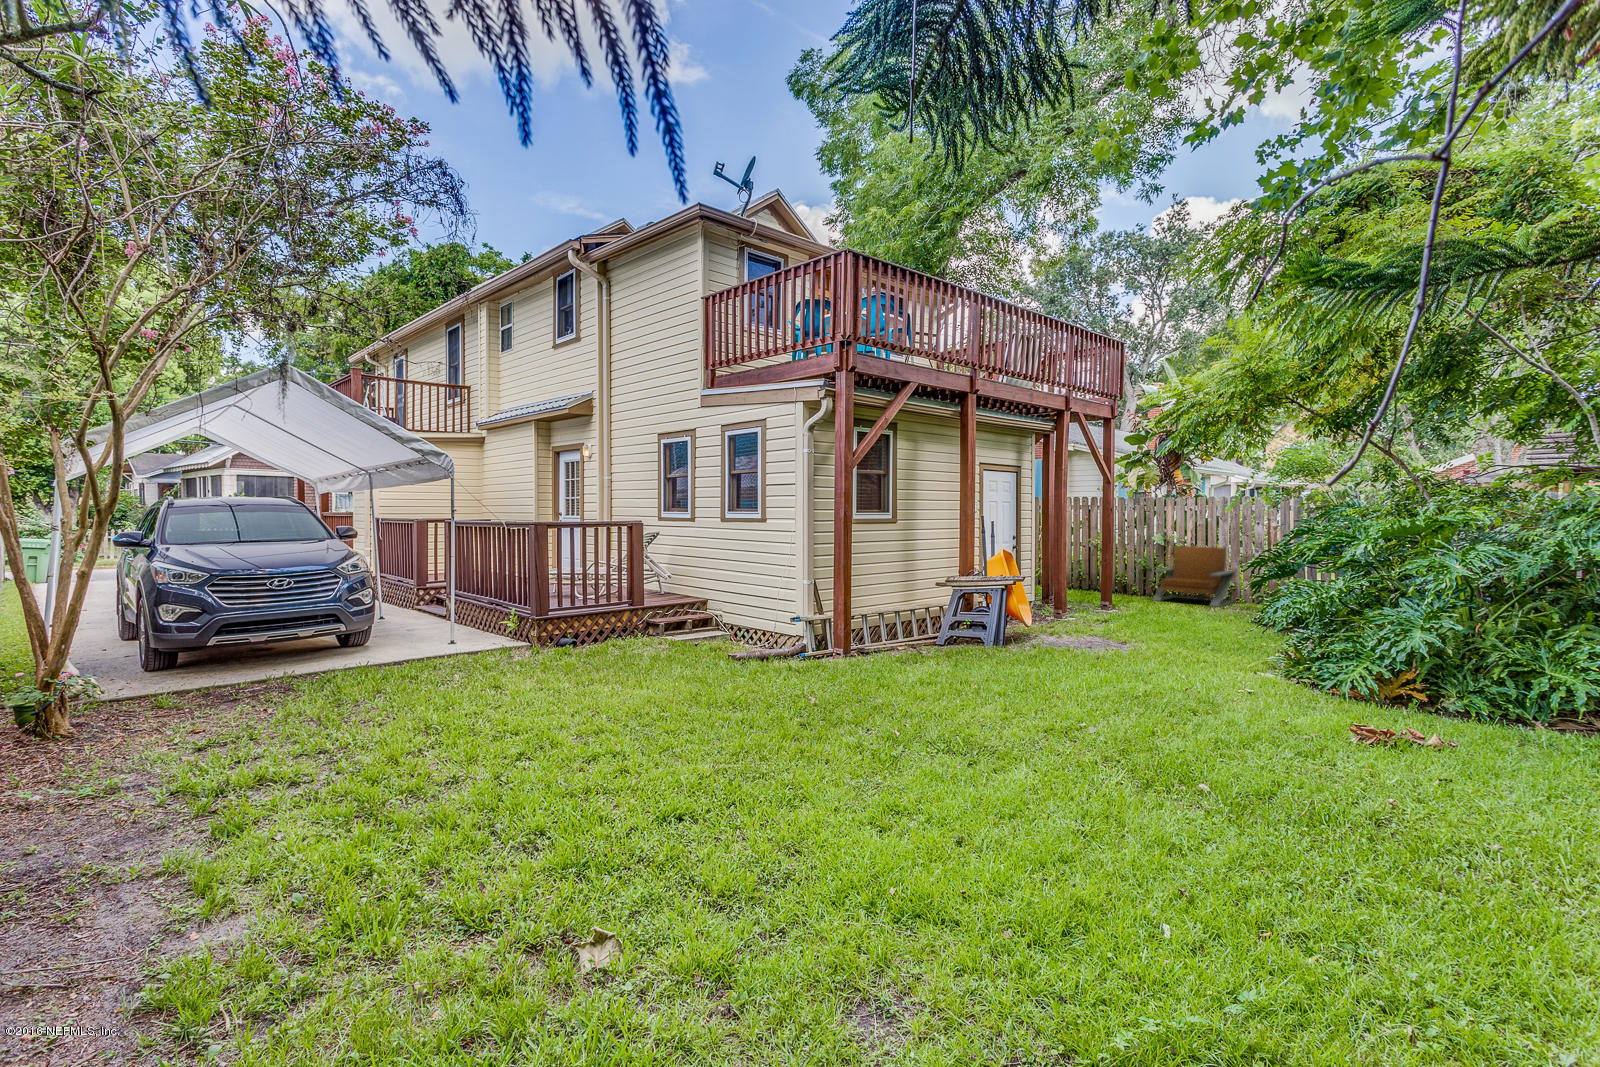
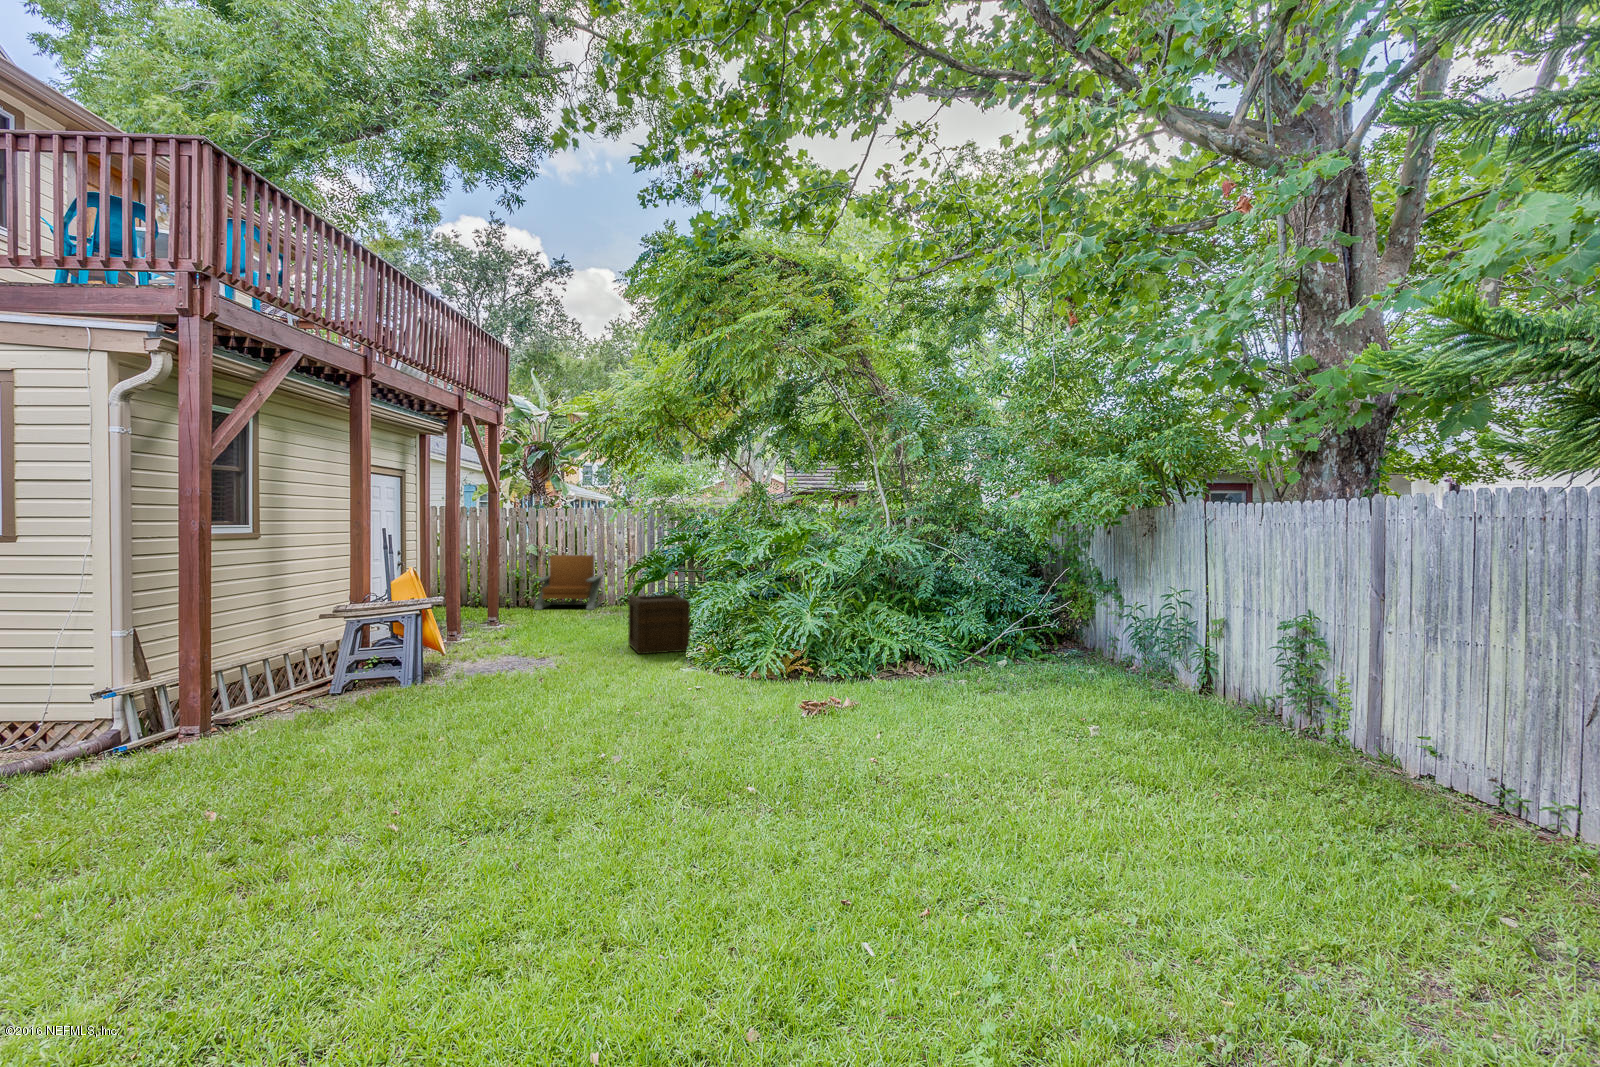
wooden crate: none [1219,593,1293,664] -> present [628,595,690,654]

